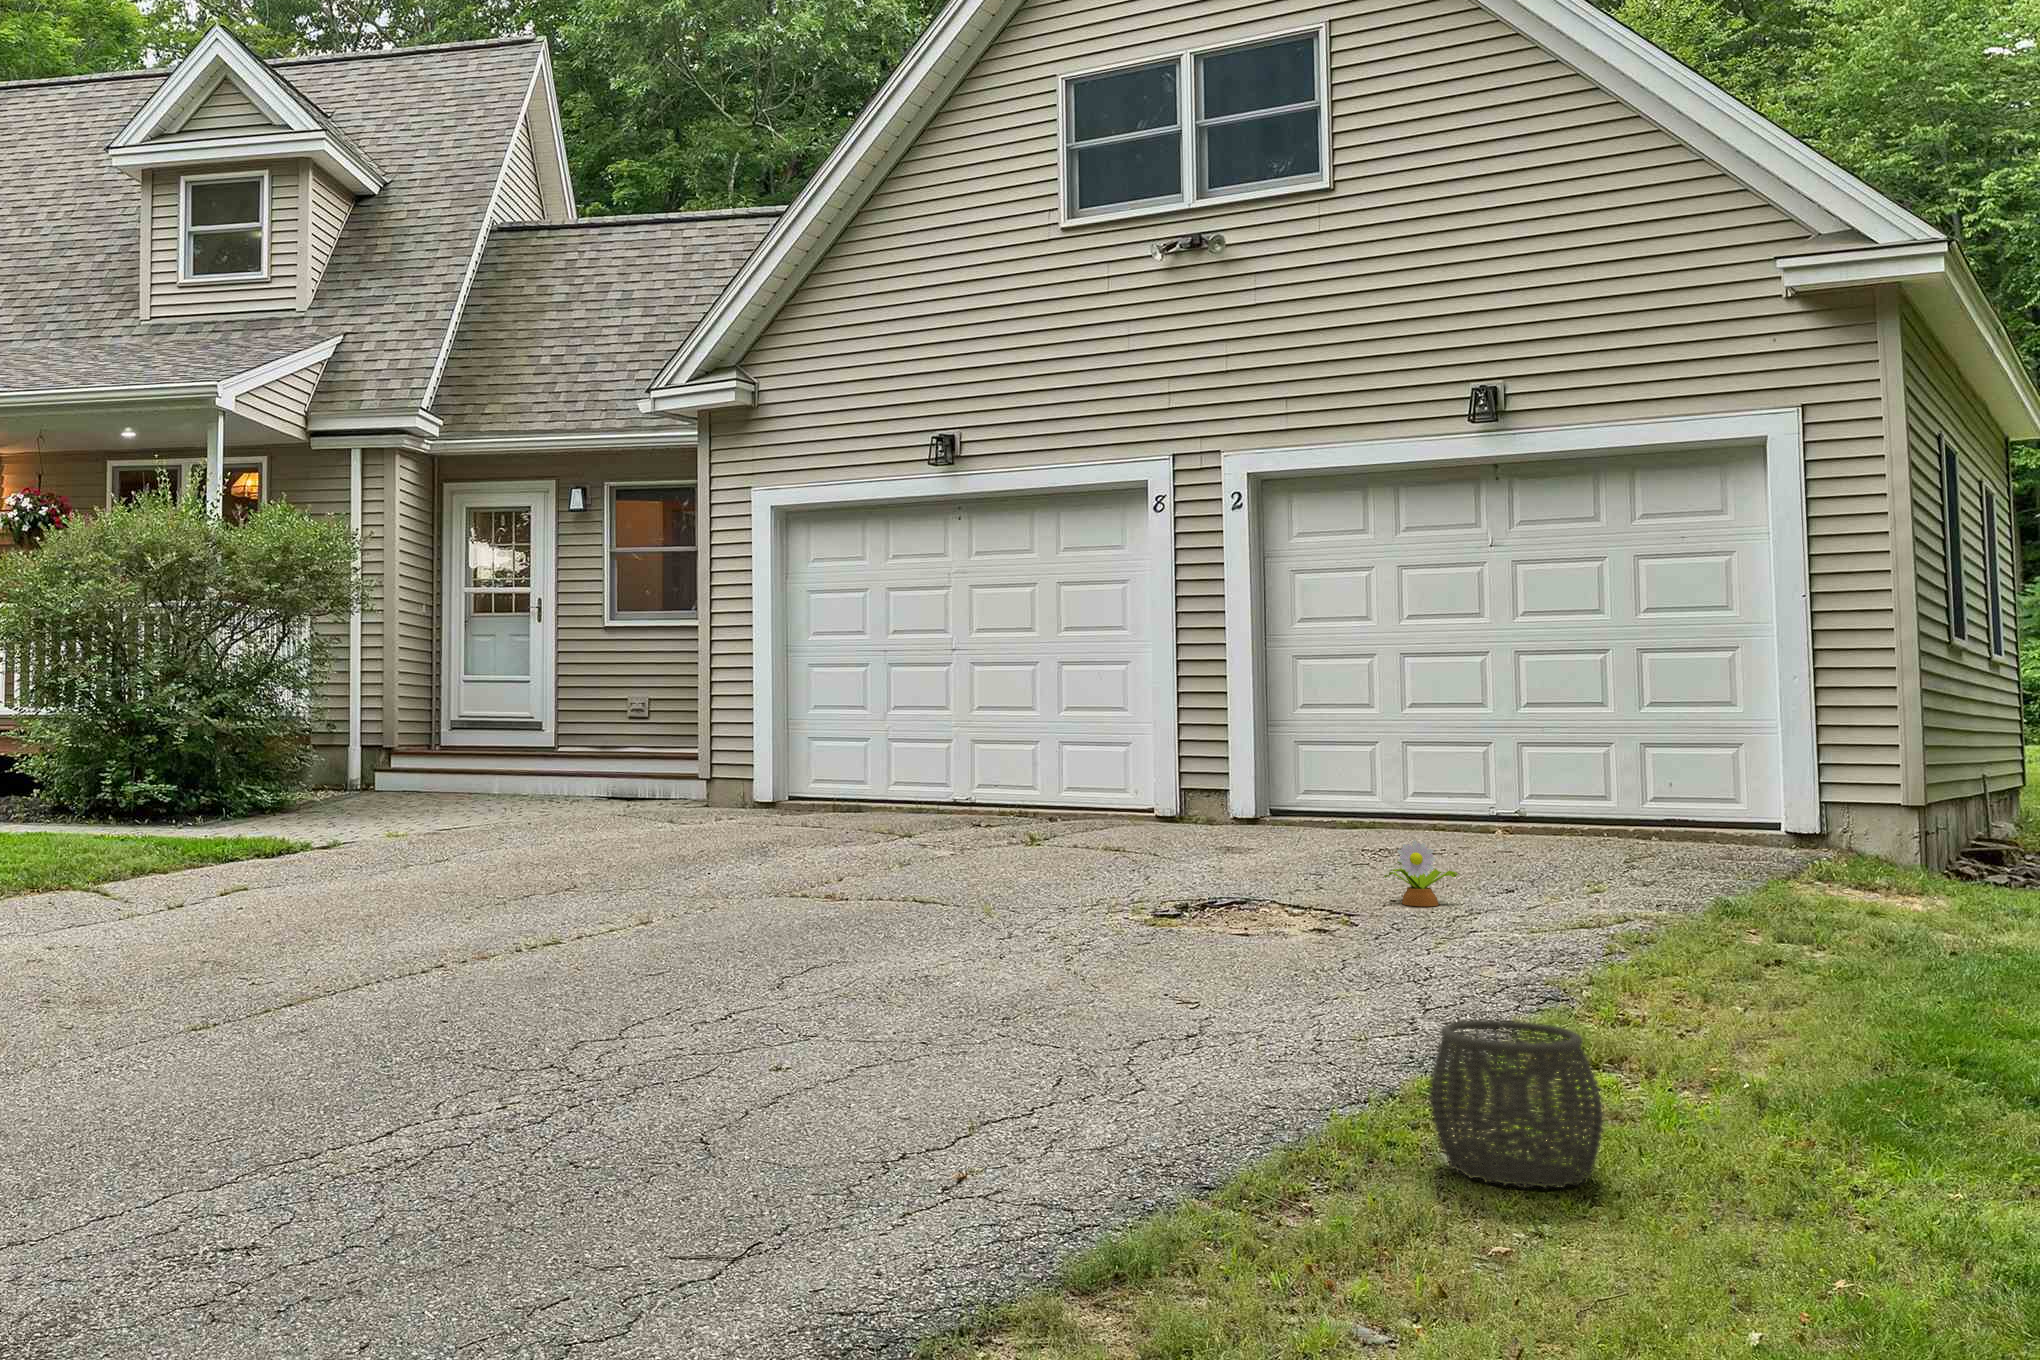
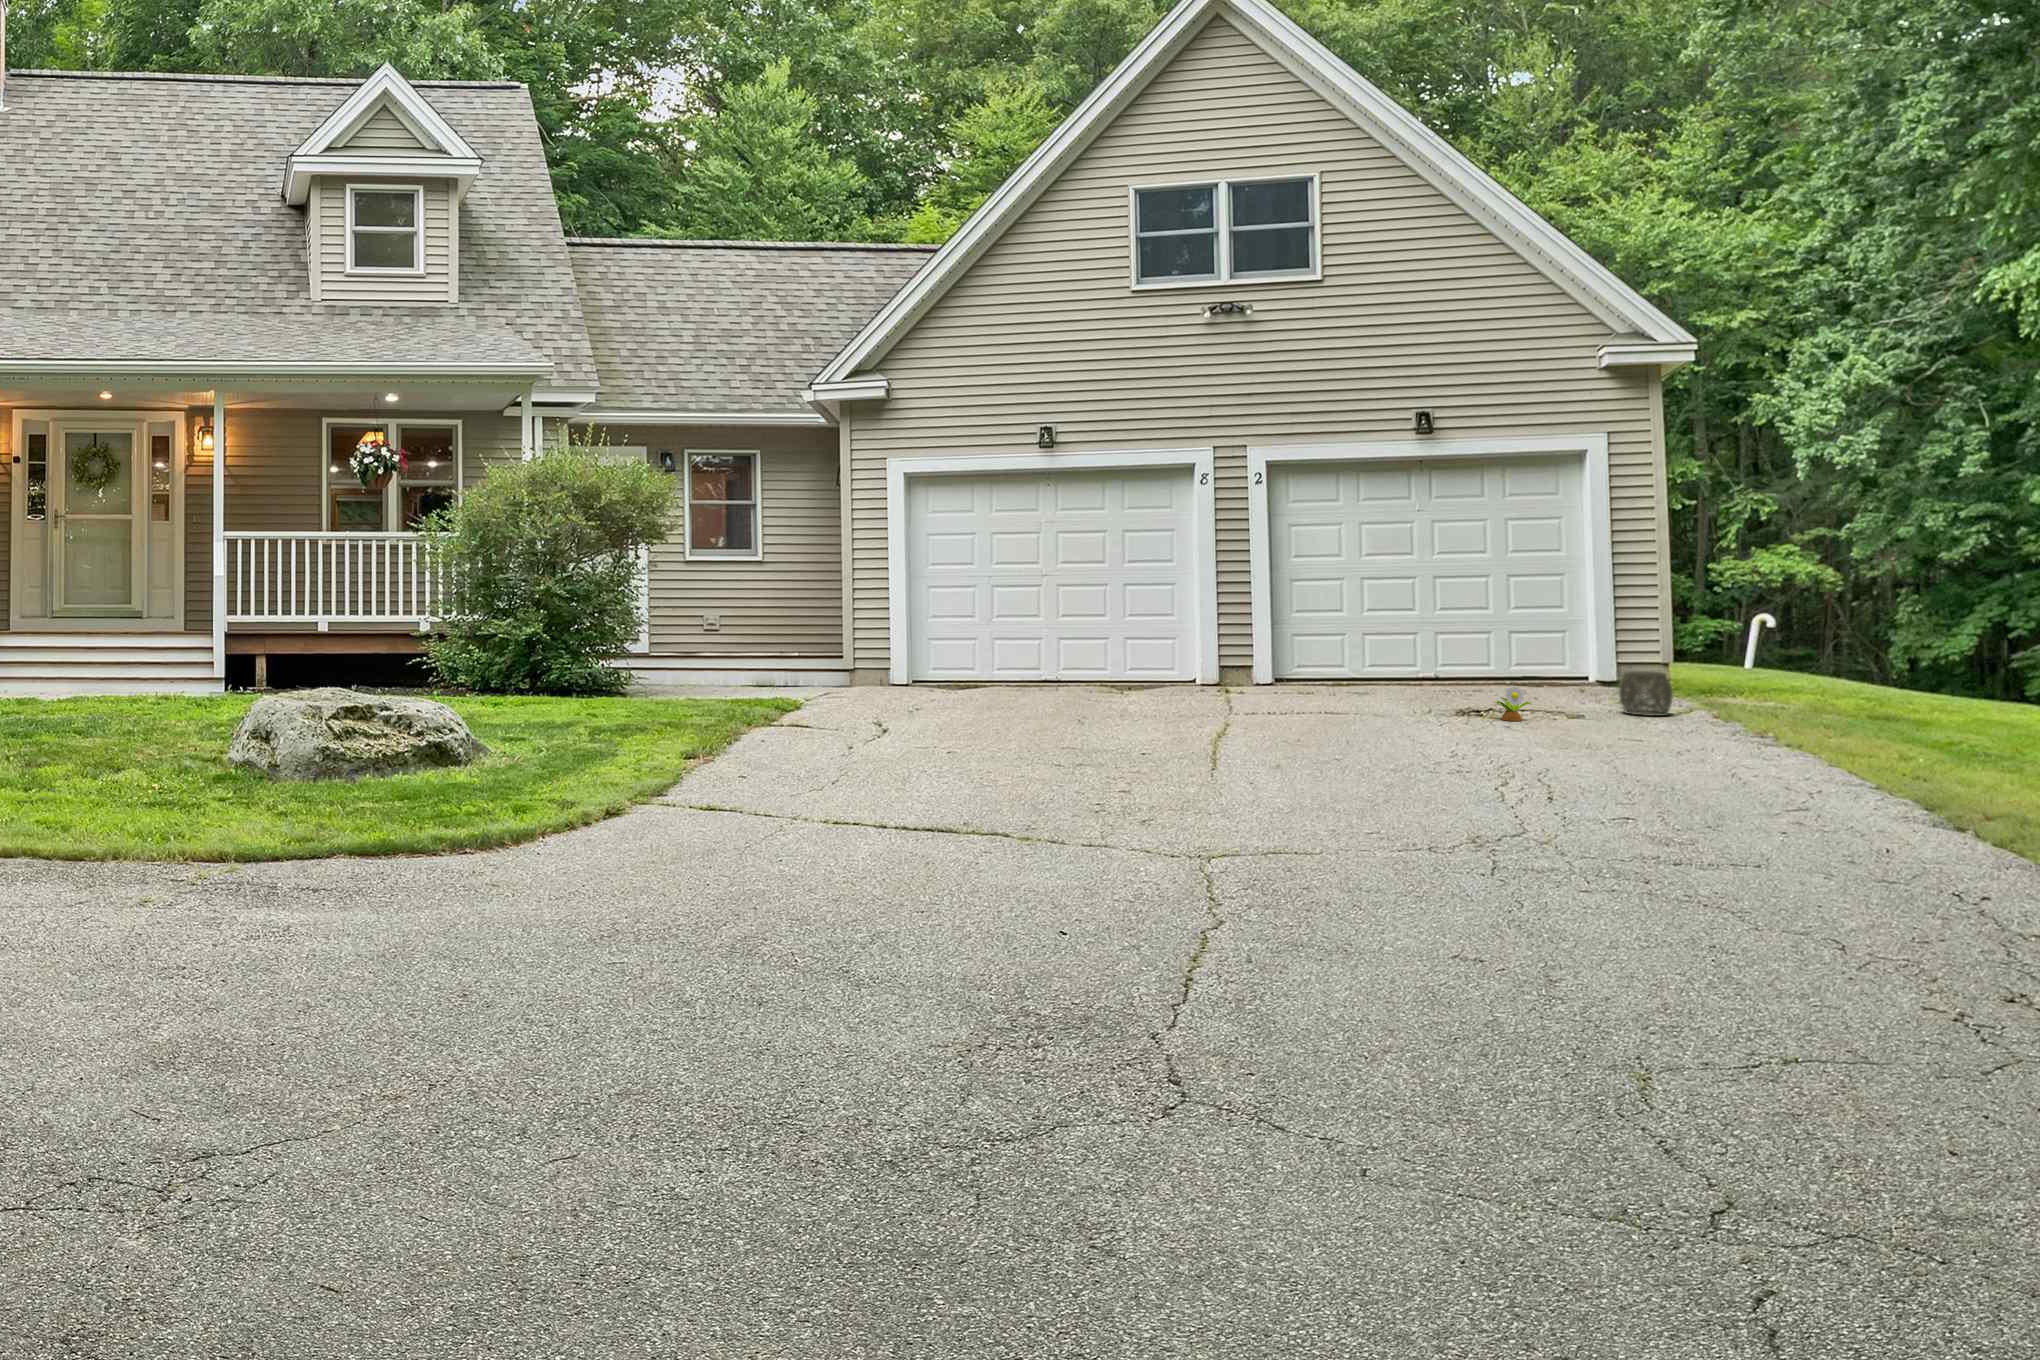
woven basket: present [1429,1020,1605,1188] -> present [1619,671,1673,716]

